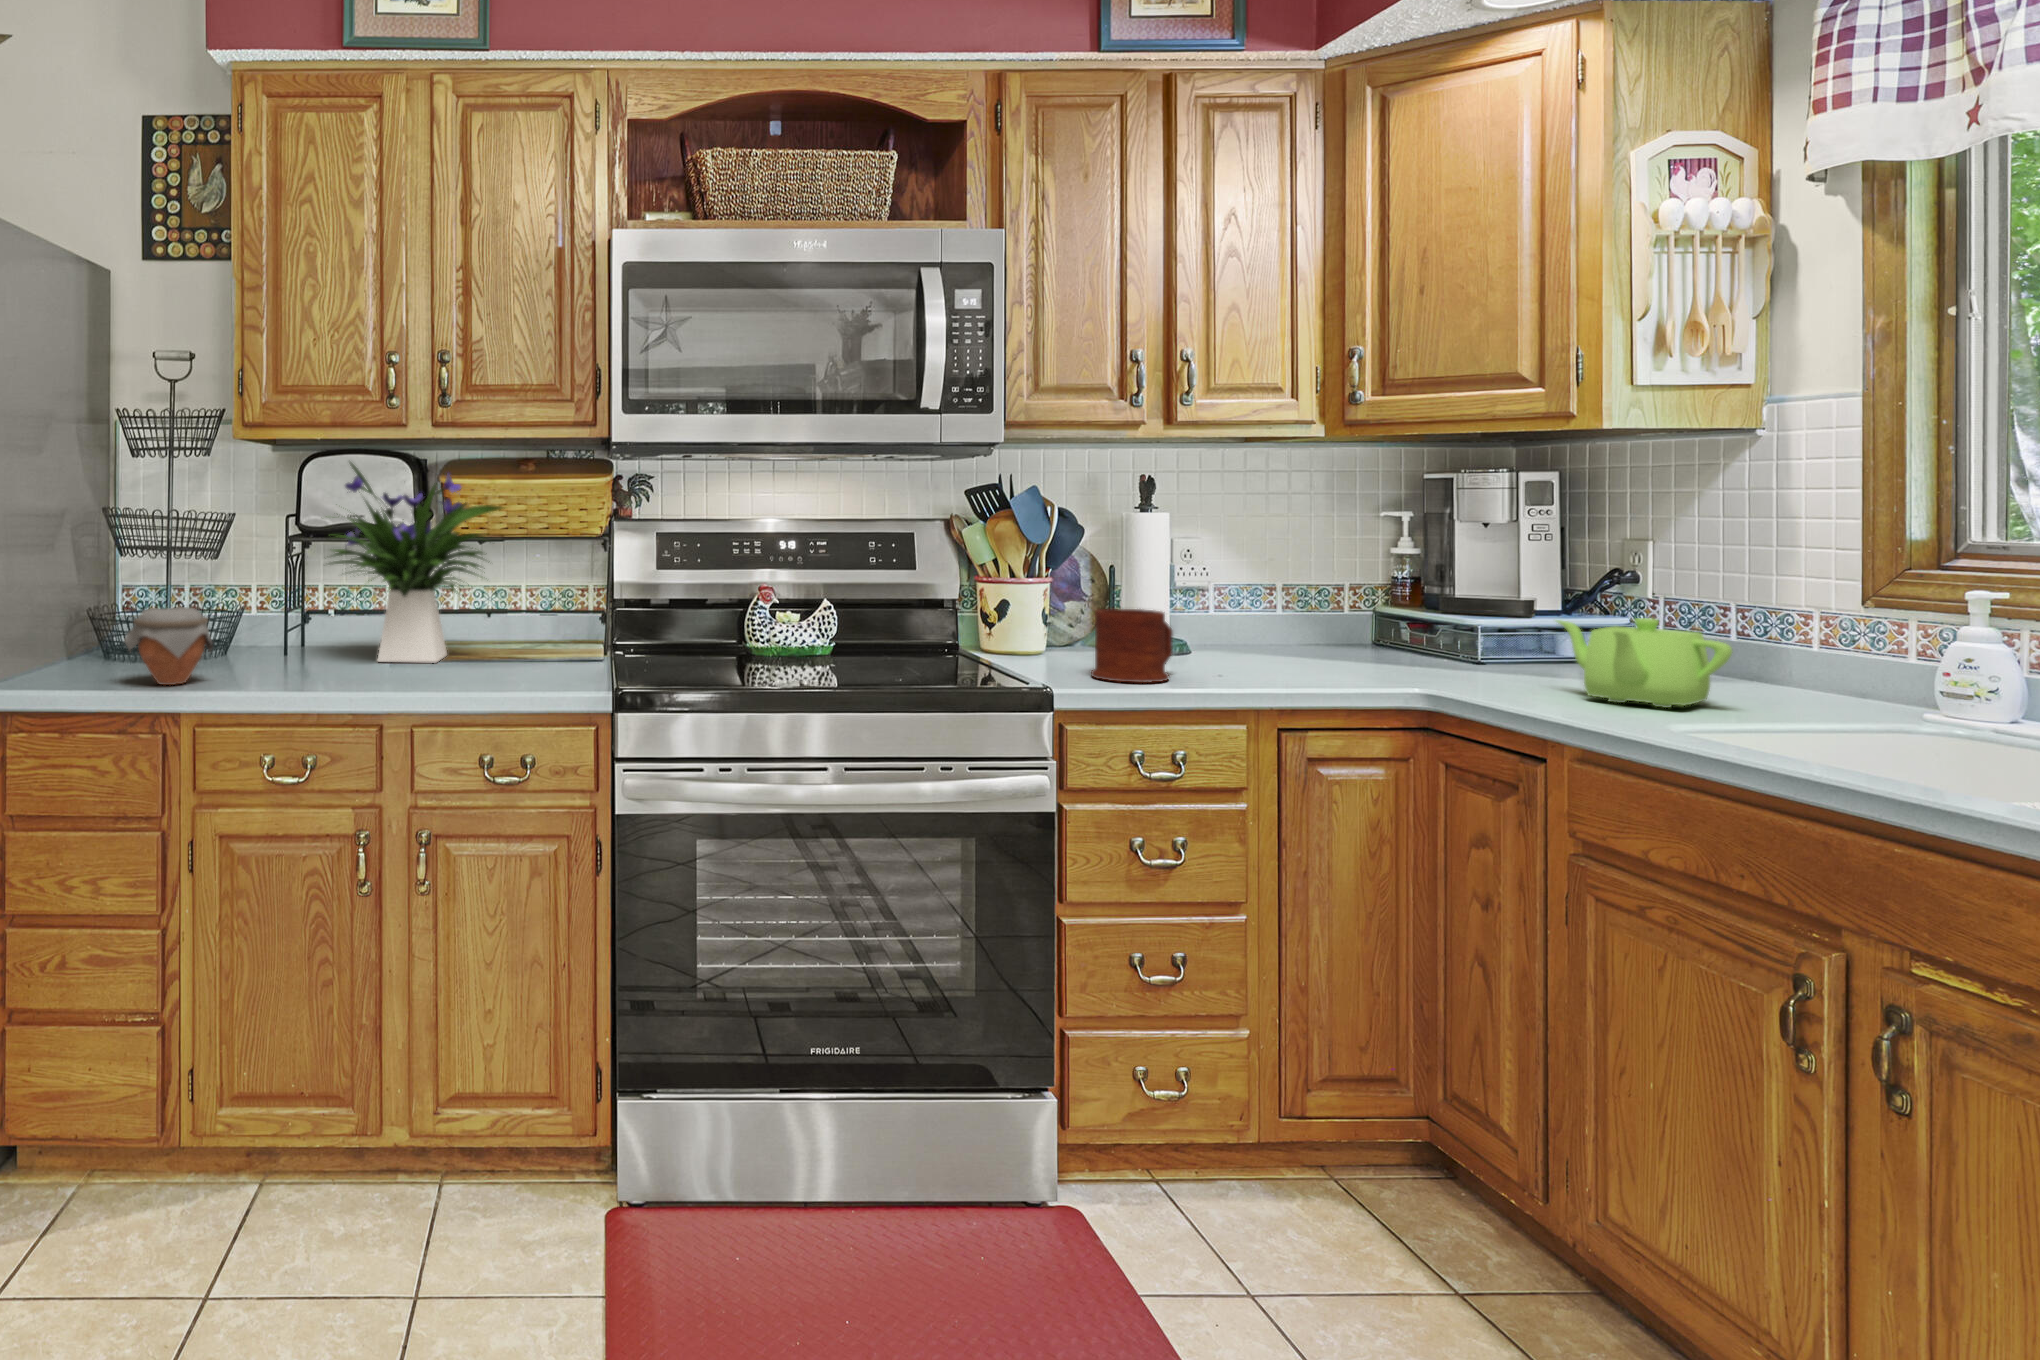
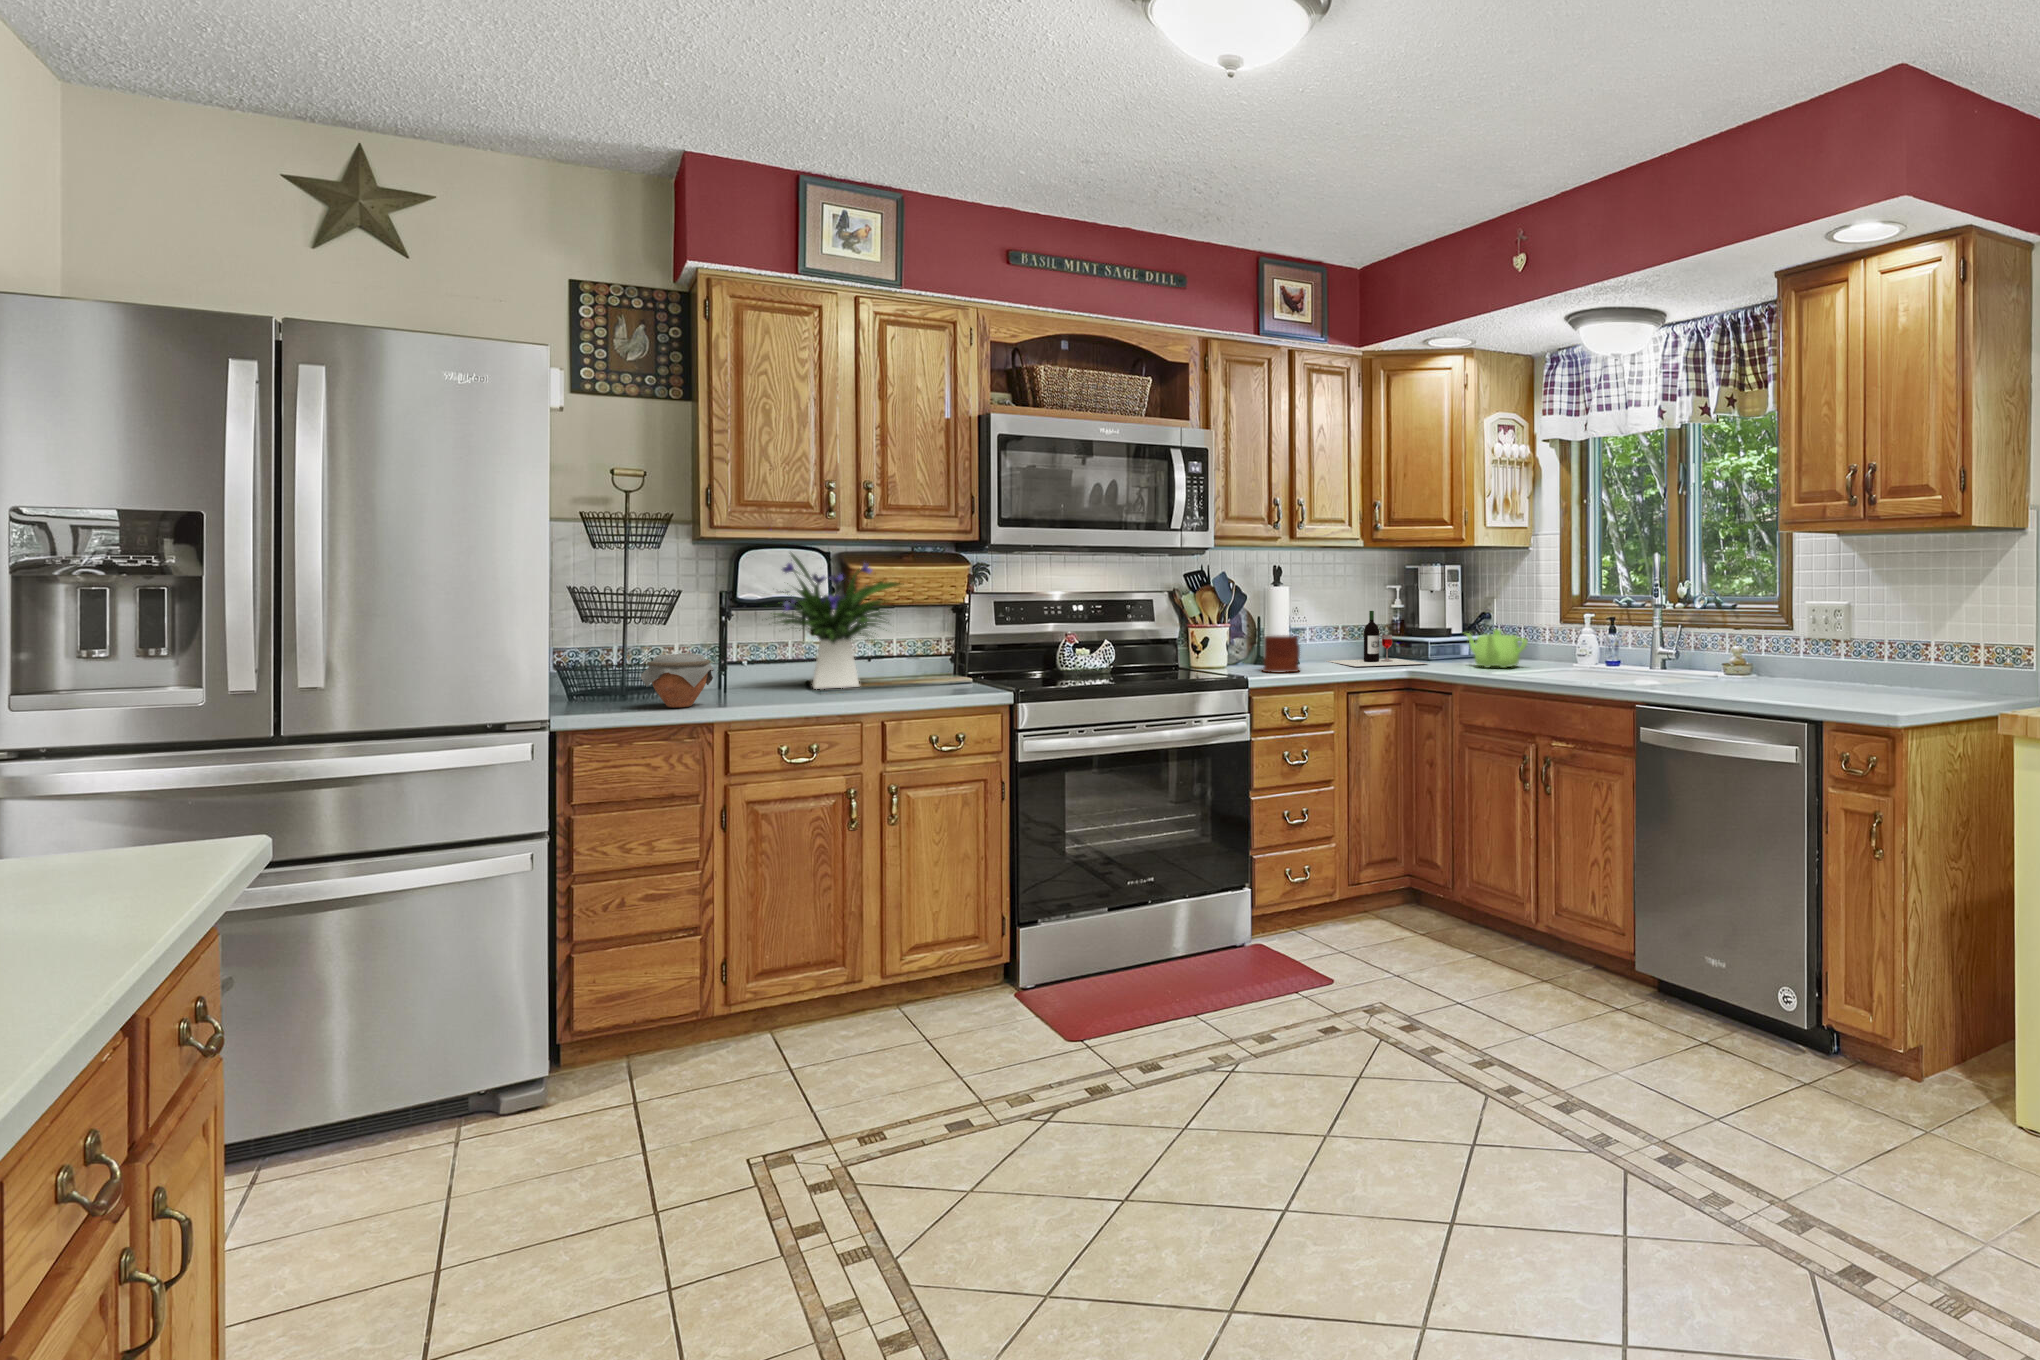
wine bottle: none [1247,564,1473,681] -> present [1328,611,1427,666]

